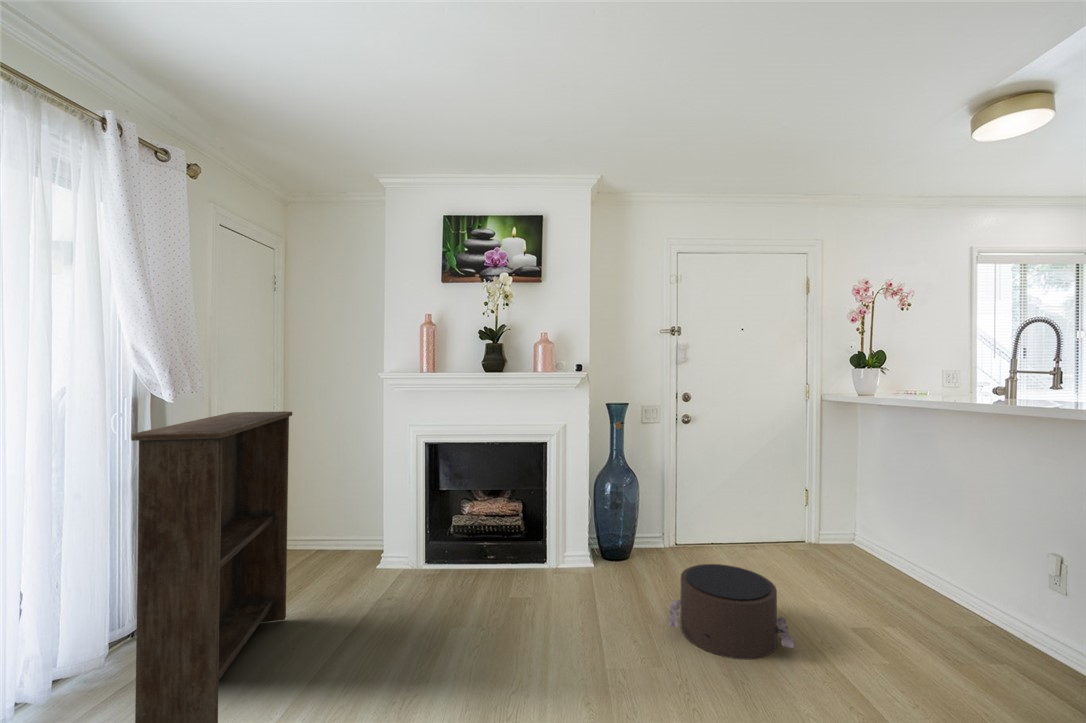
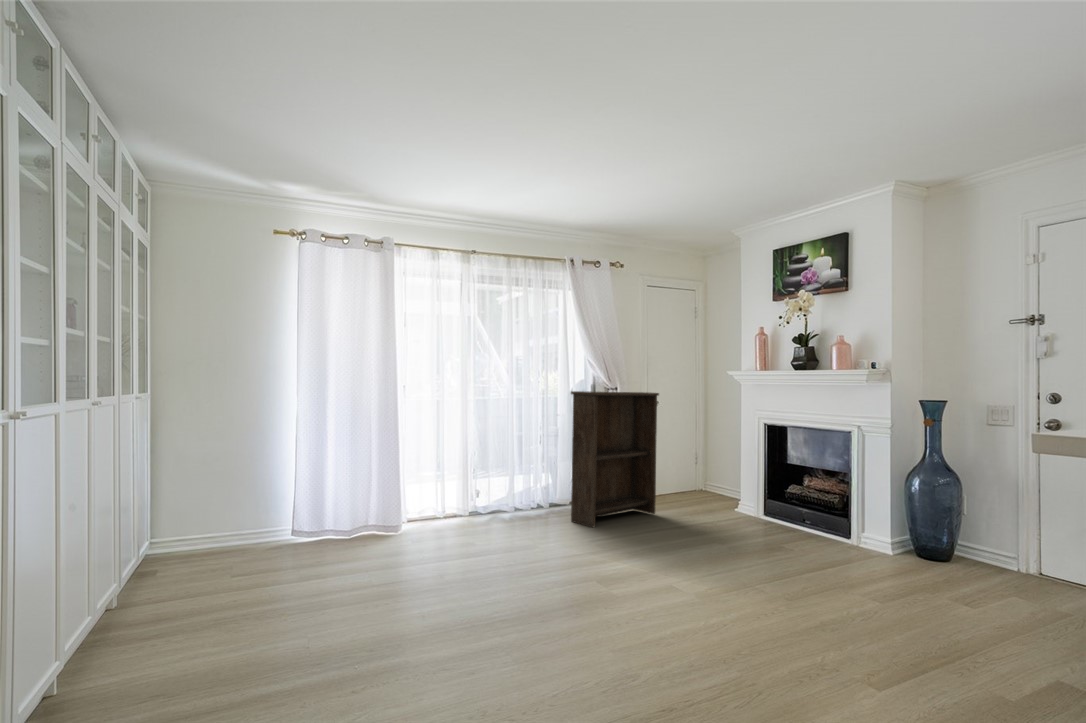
pouf: present [668,564,794,659] -> none [859,546,992,625]

